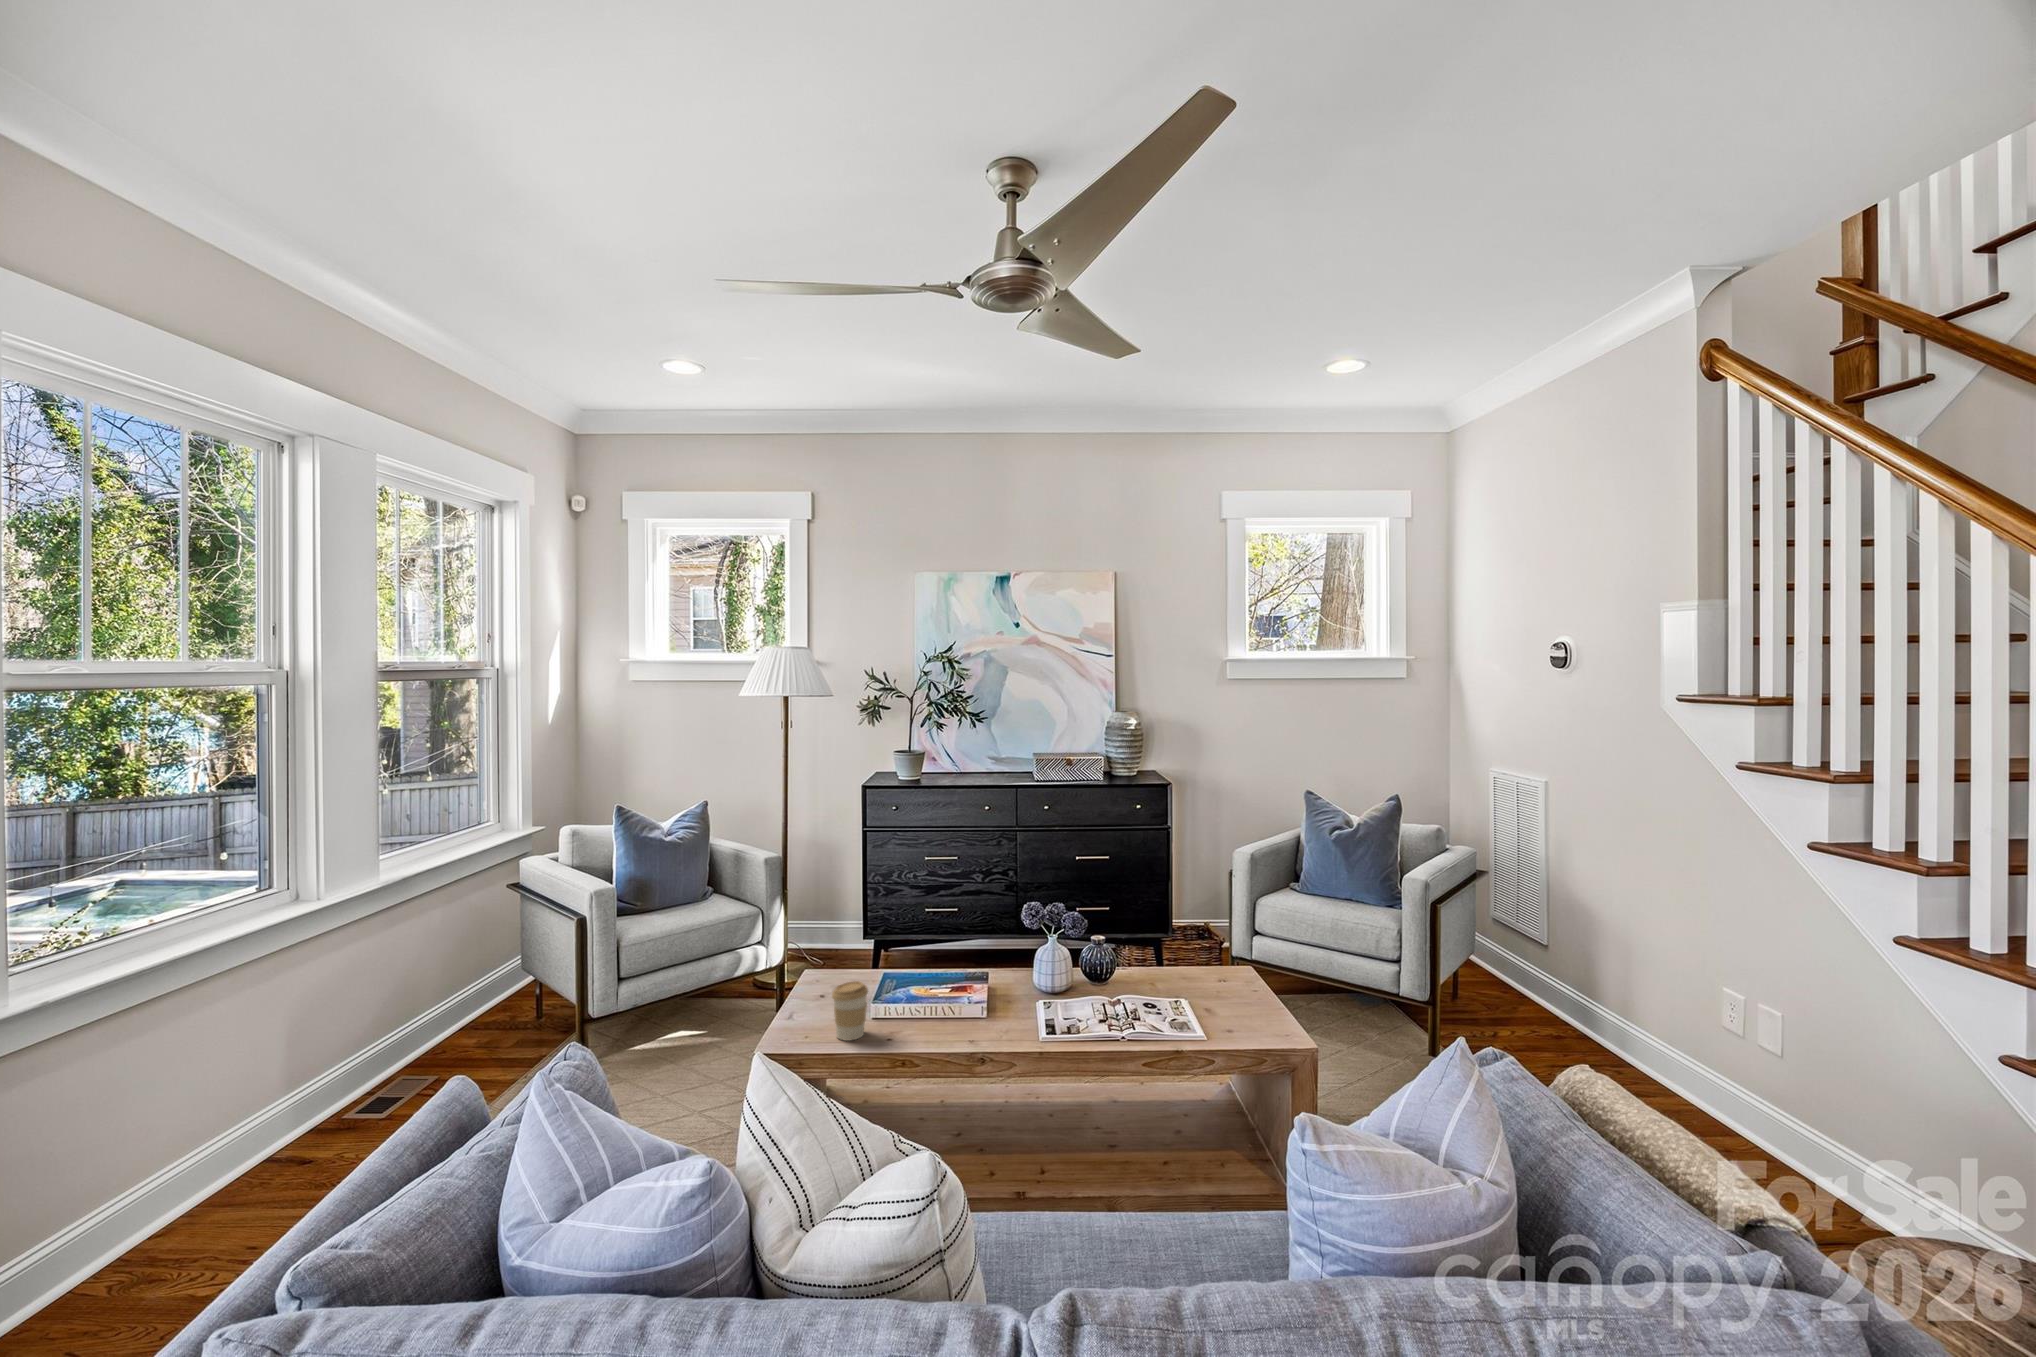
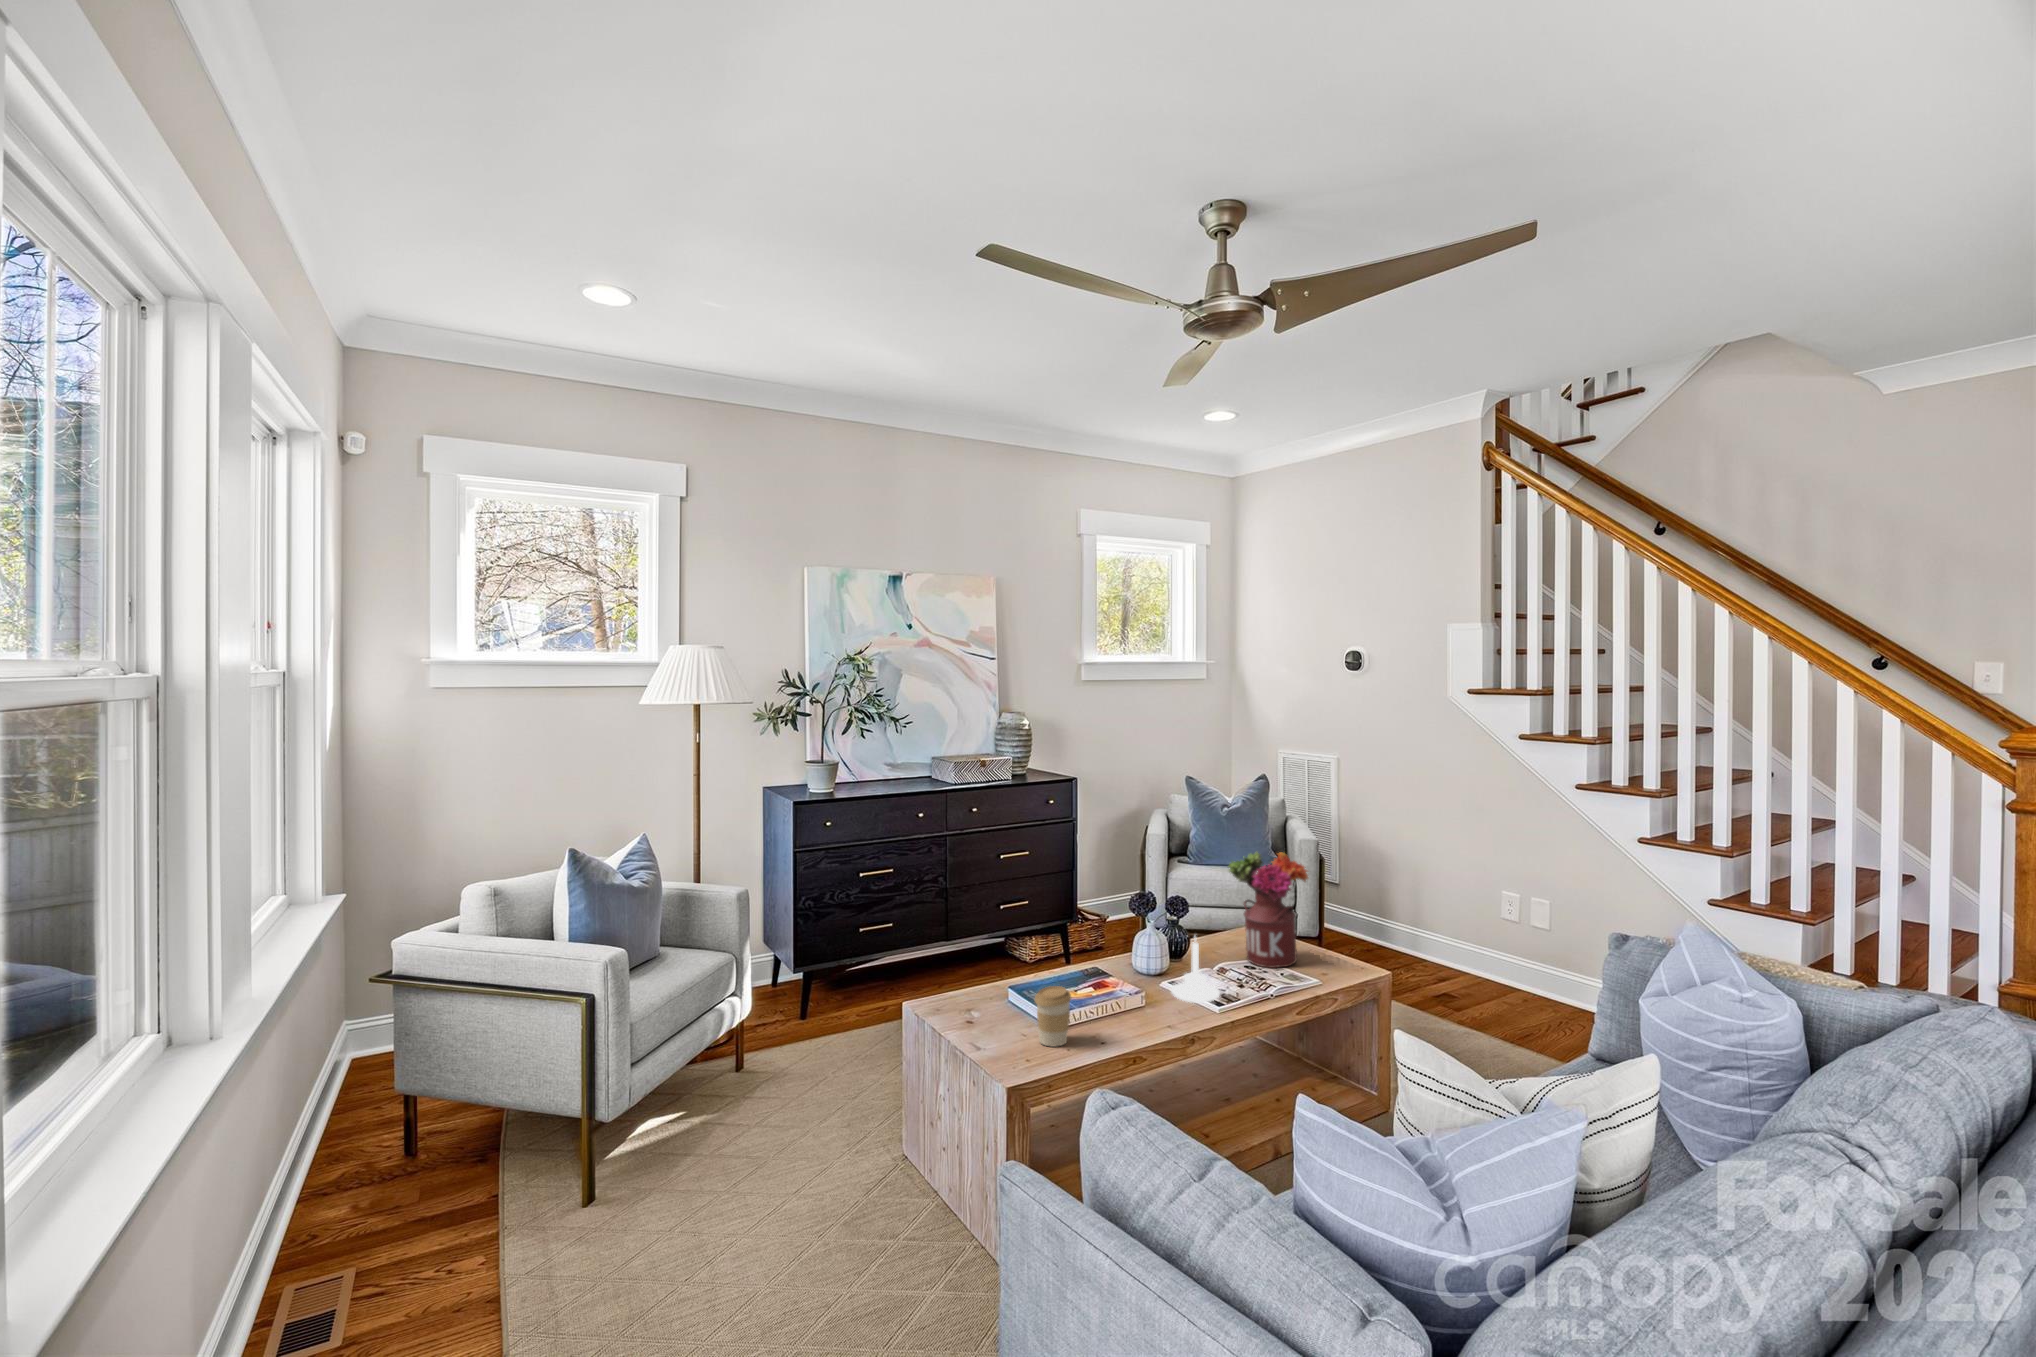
flower arrangement: none [1148,873,1230,1007] -> present [1228,852,1308,968]
candle holder: none [1019,953,1071,1028] -> present [1171,938,1220,1003]

